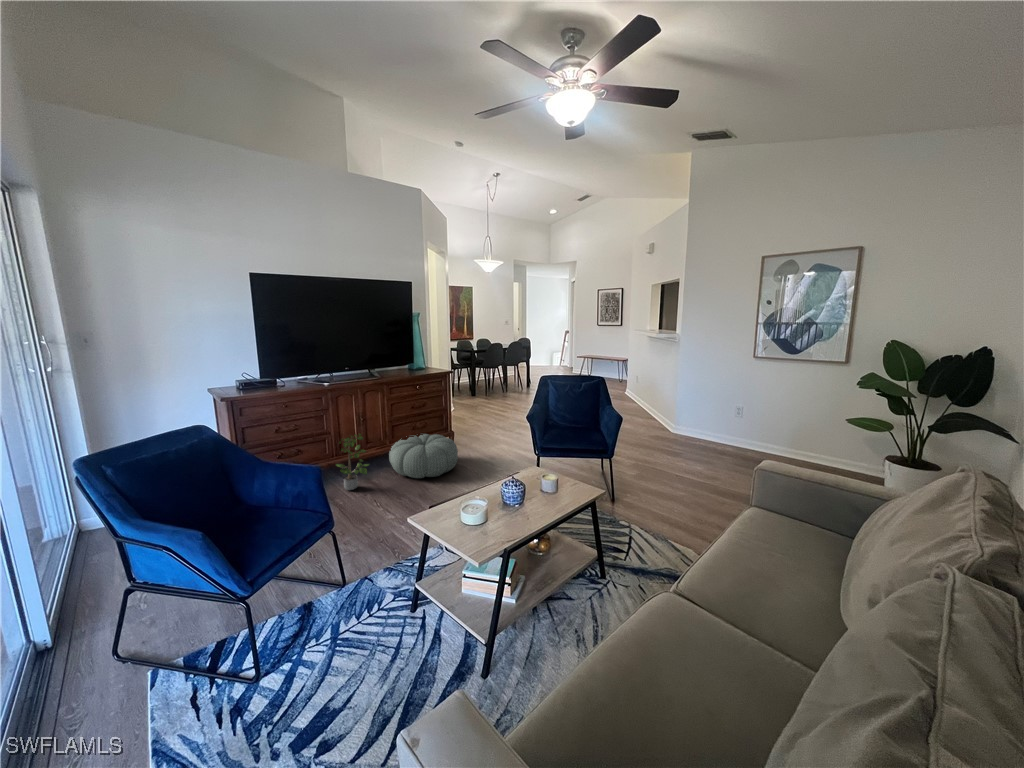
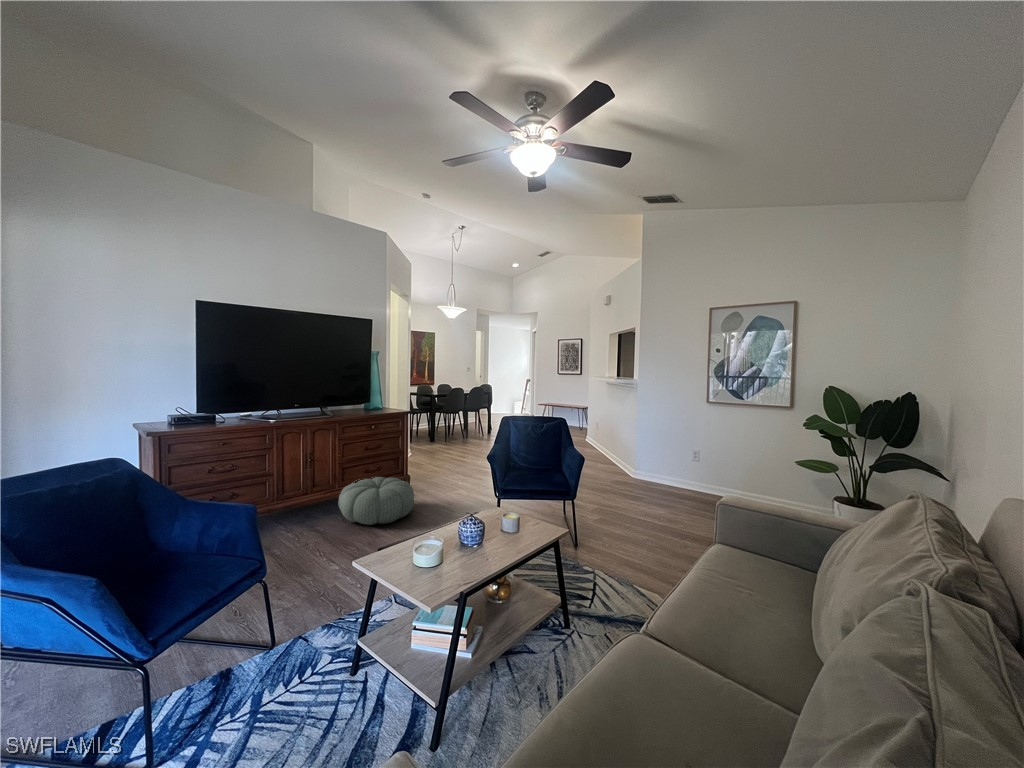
potted plant: present [336,434,370,490] -> none [277,473,318,539]

